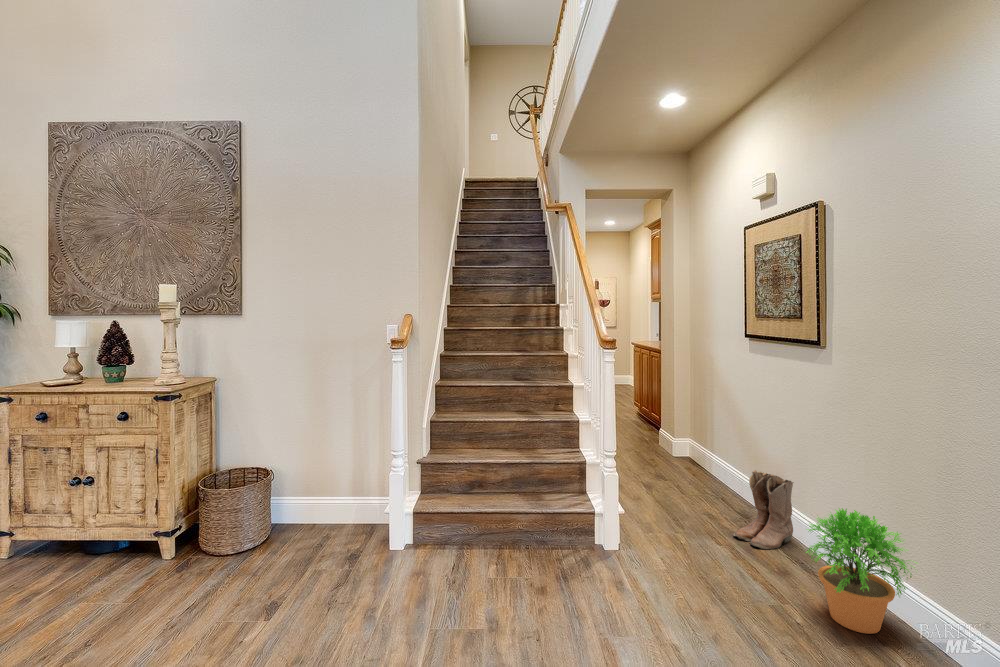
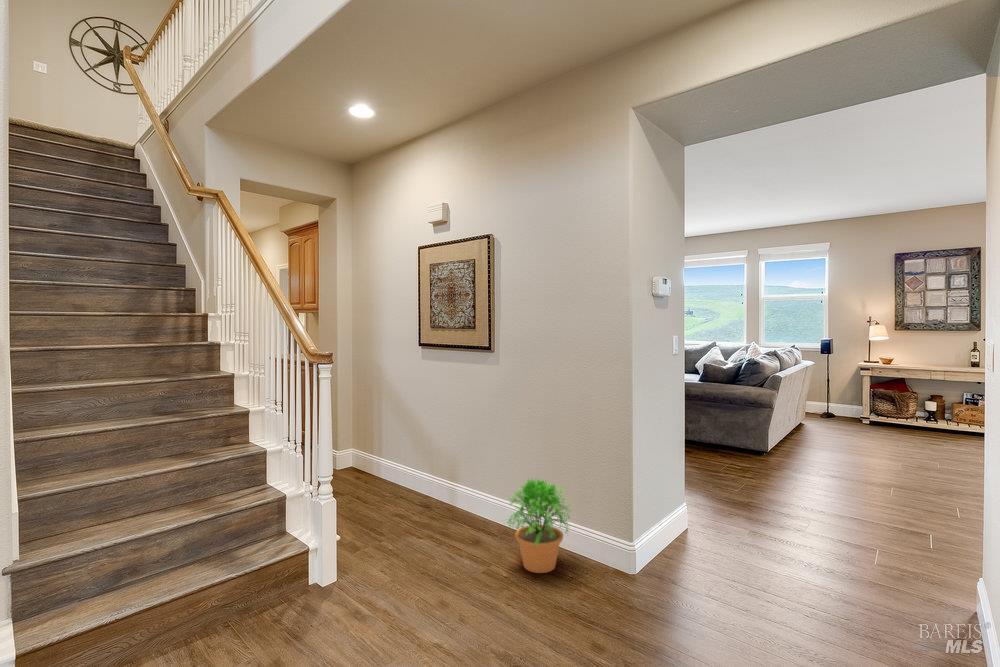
boots: present [734,470,793,549] -> none [431,468,474,537]

